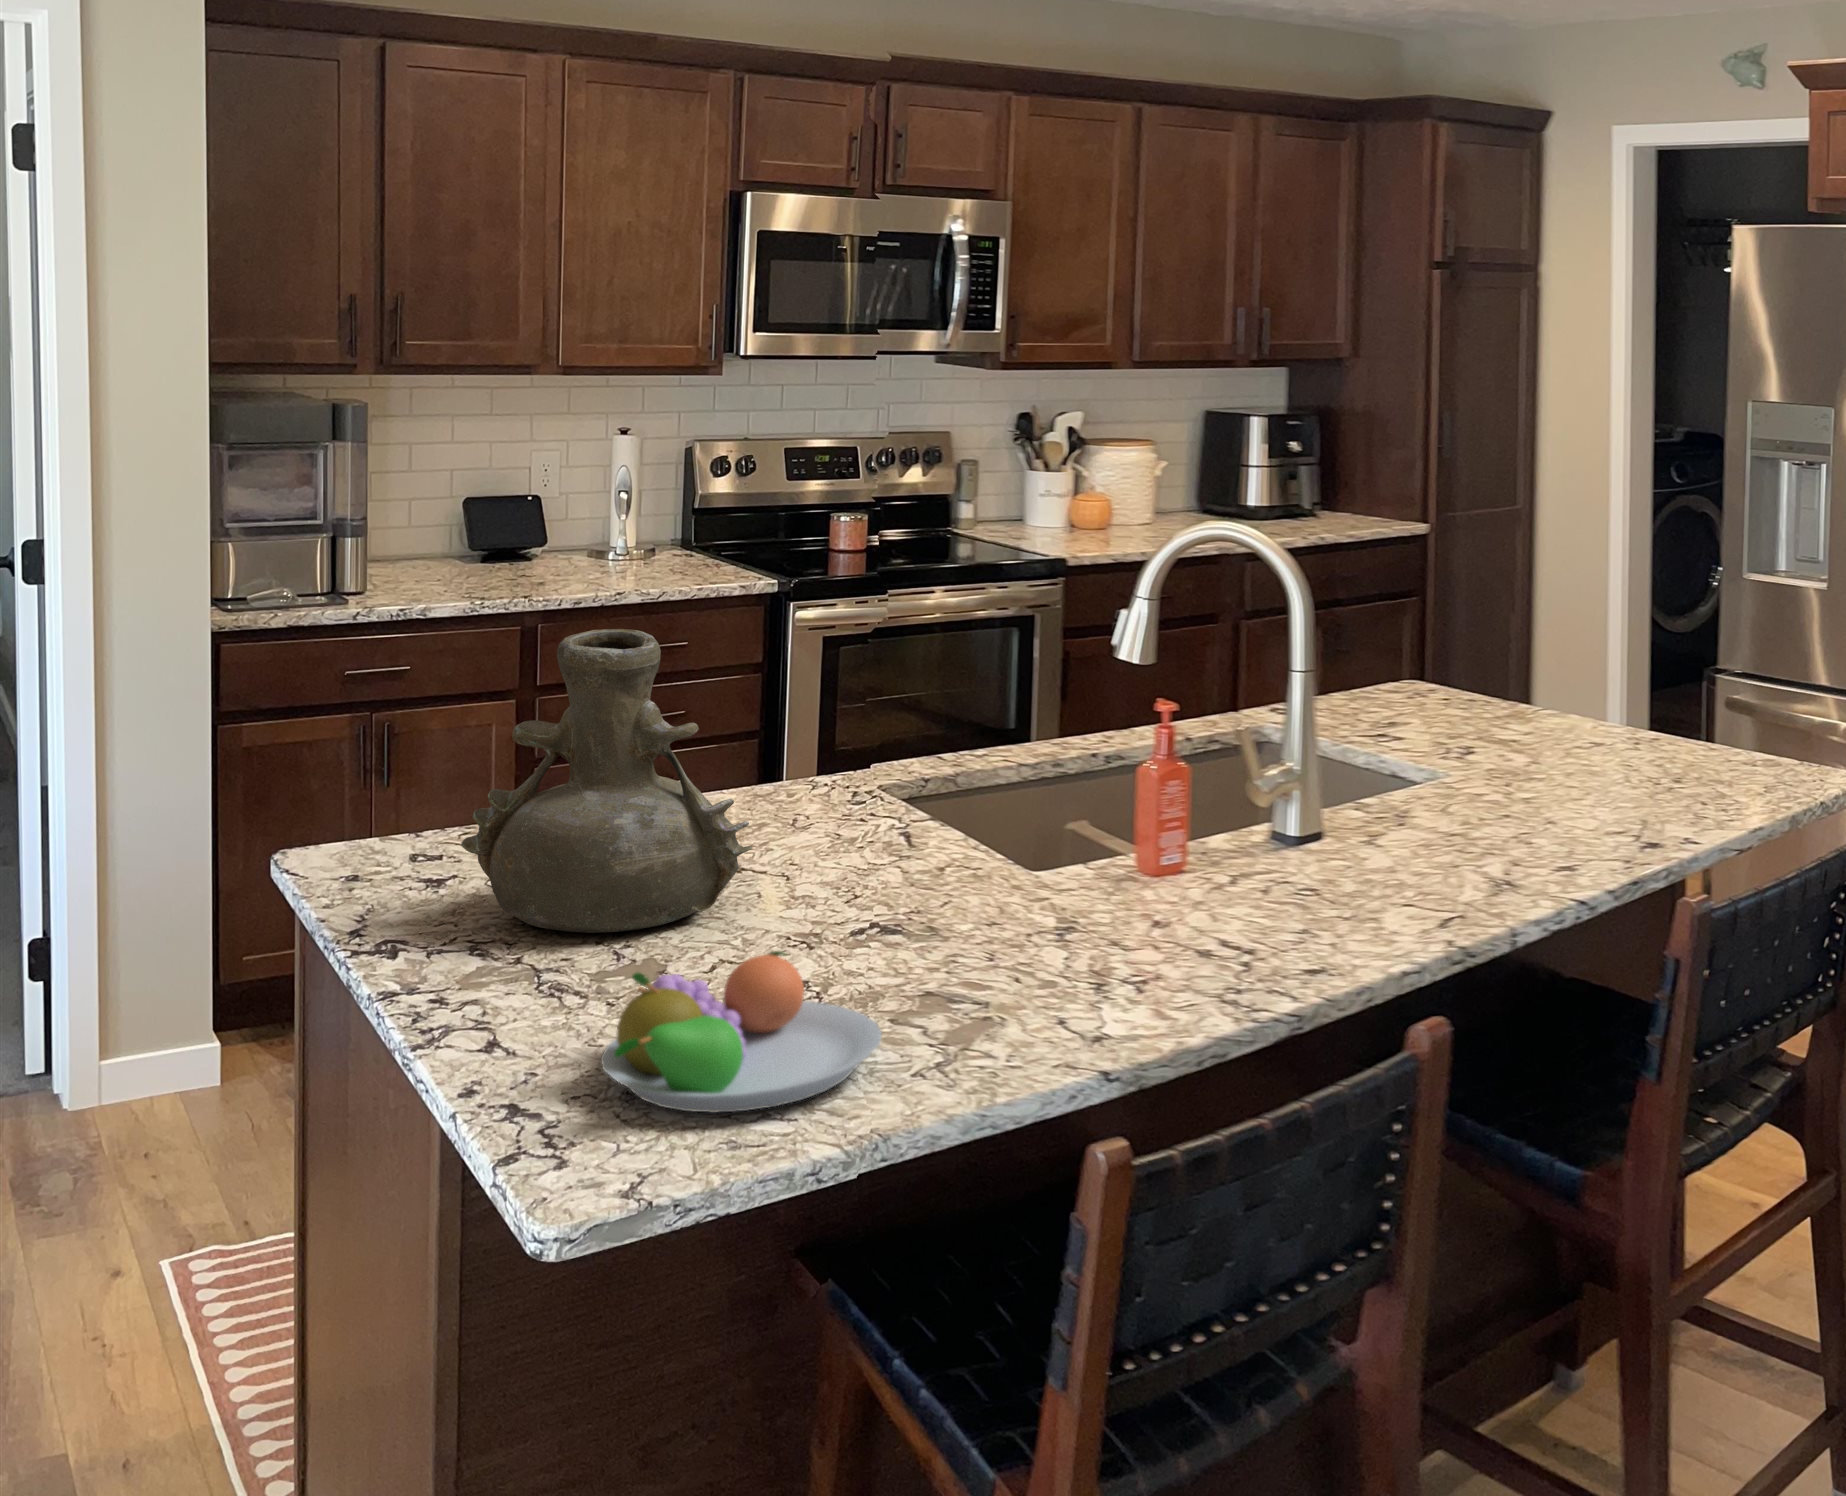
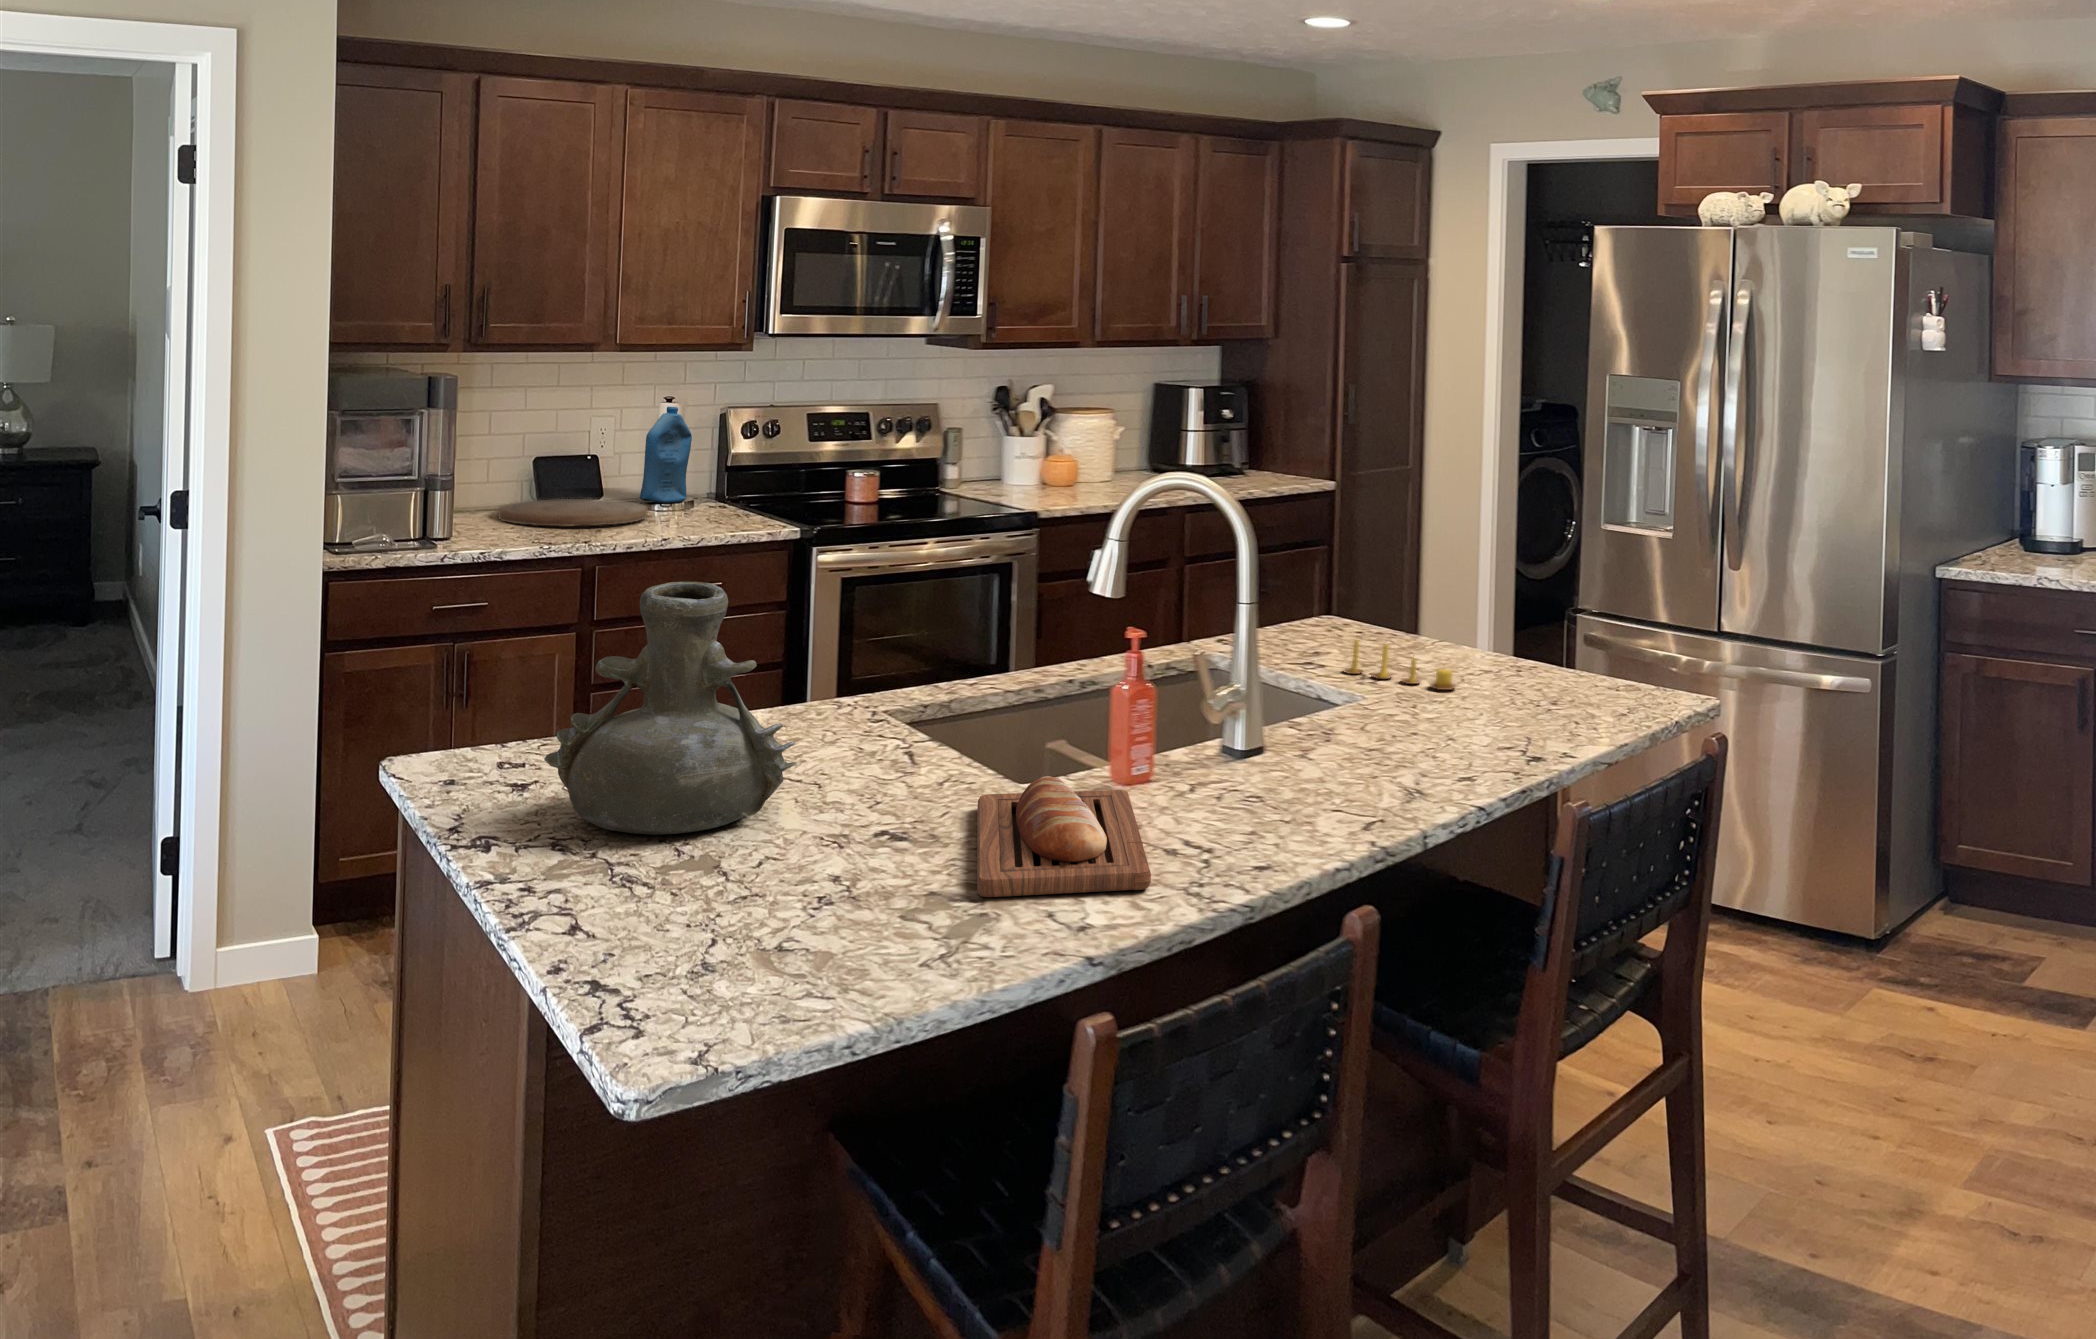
bottle: none [595,443,650,559] -> present [640,407,692,503]
cutting board: none [435,556,603,587] -> present [498,499,648,526]
candle: none [1426,691,1572,758] -> present [1344,639,1456,690]
bread loaf: none [968,861,1181,1006] -> present [977,776,1151,897]
fruit bowl: present [601,951,882,1113] -> none [671,853,909,989]

